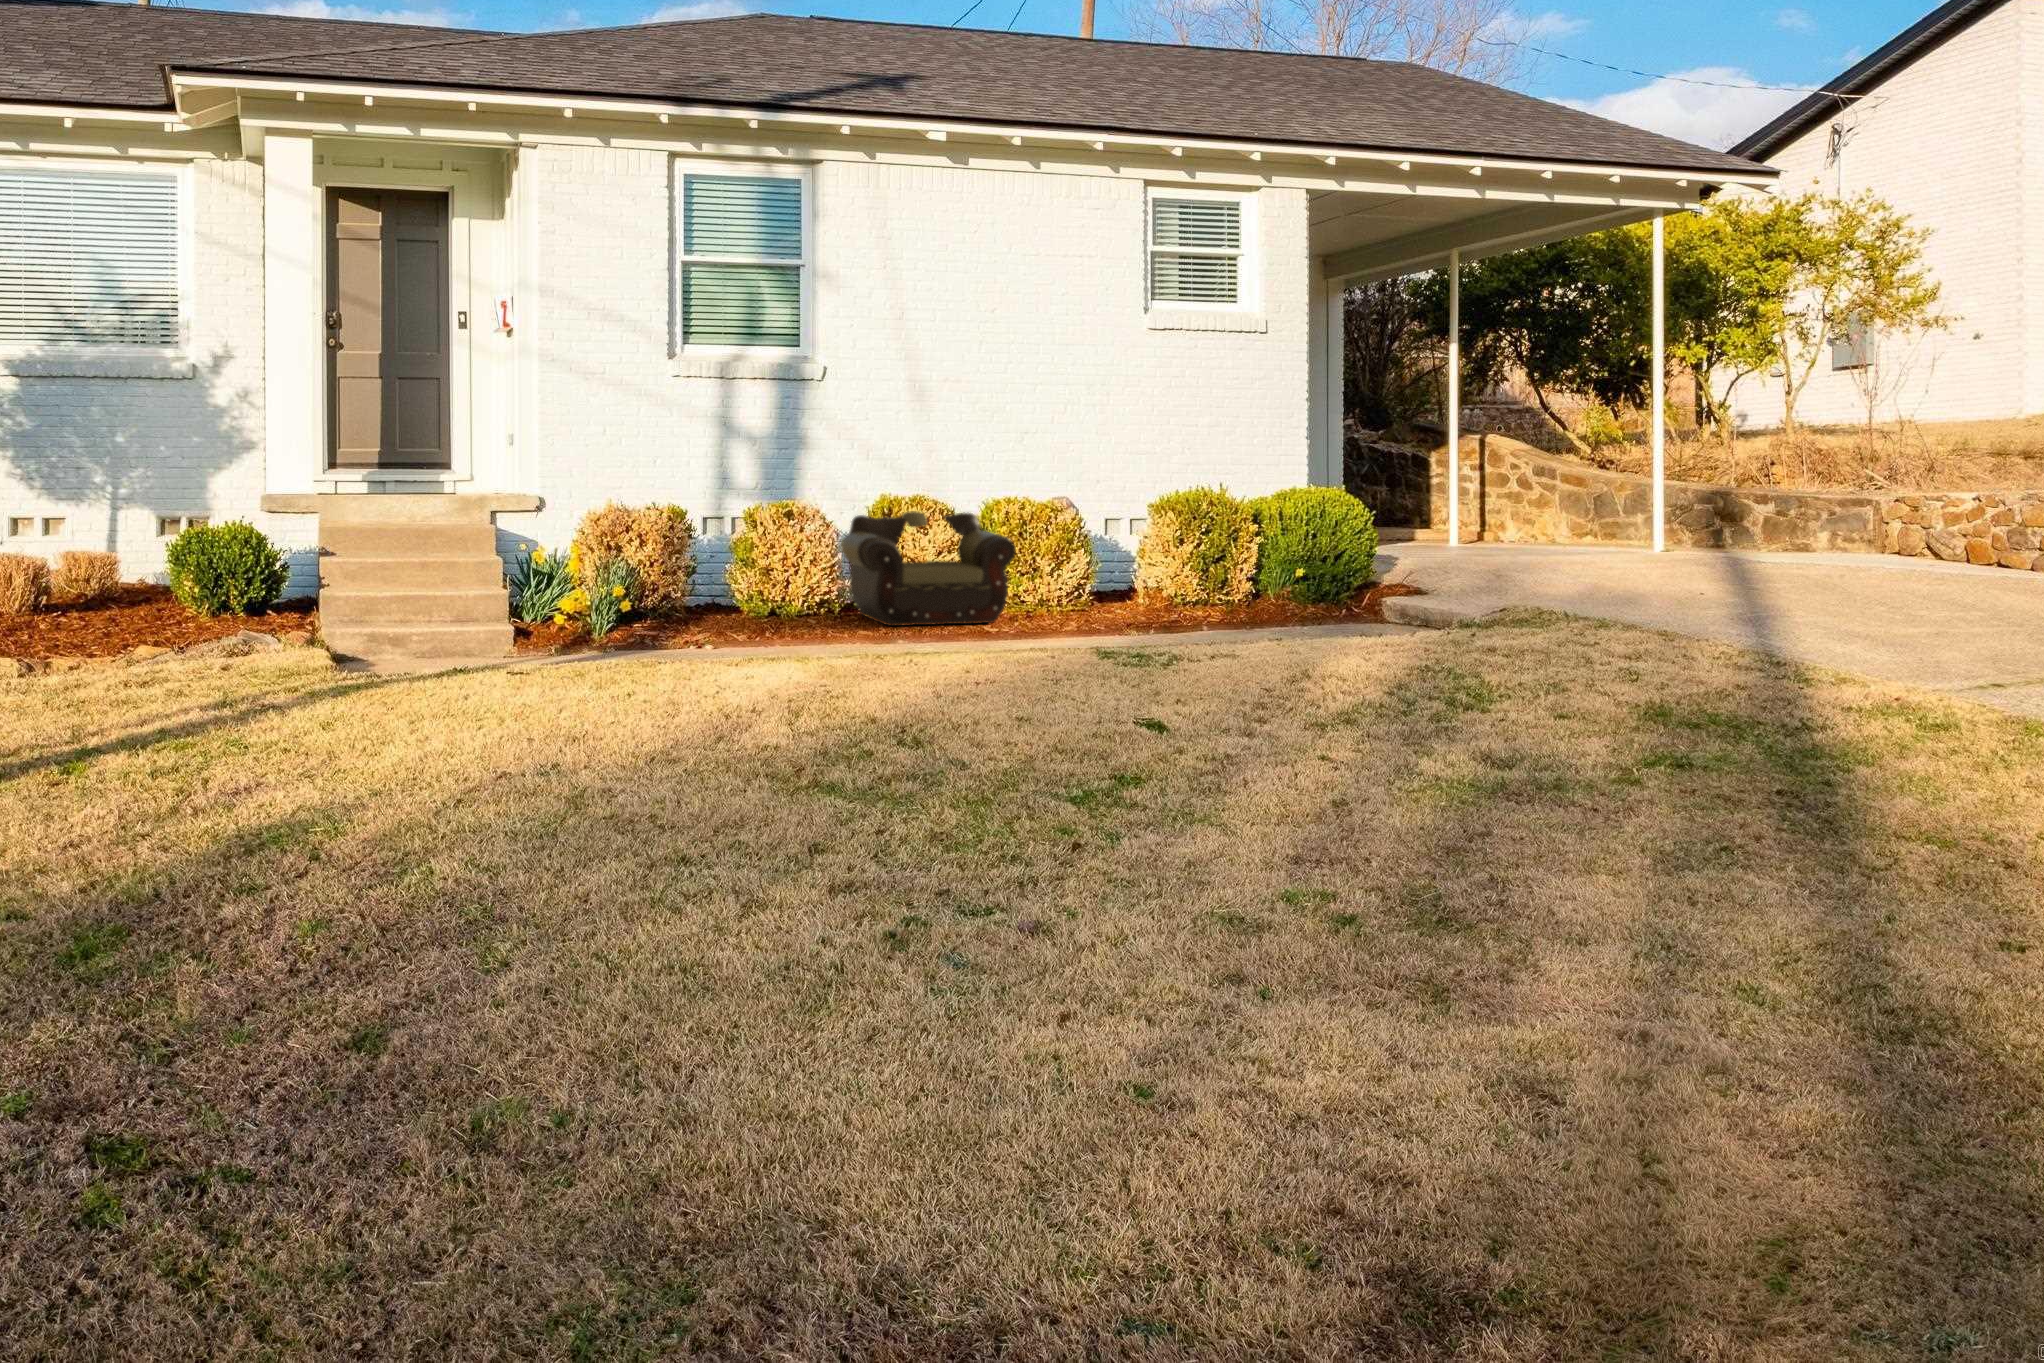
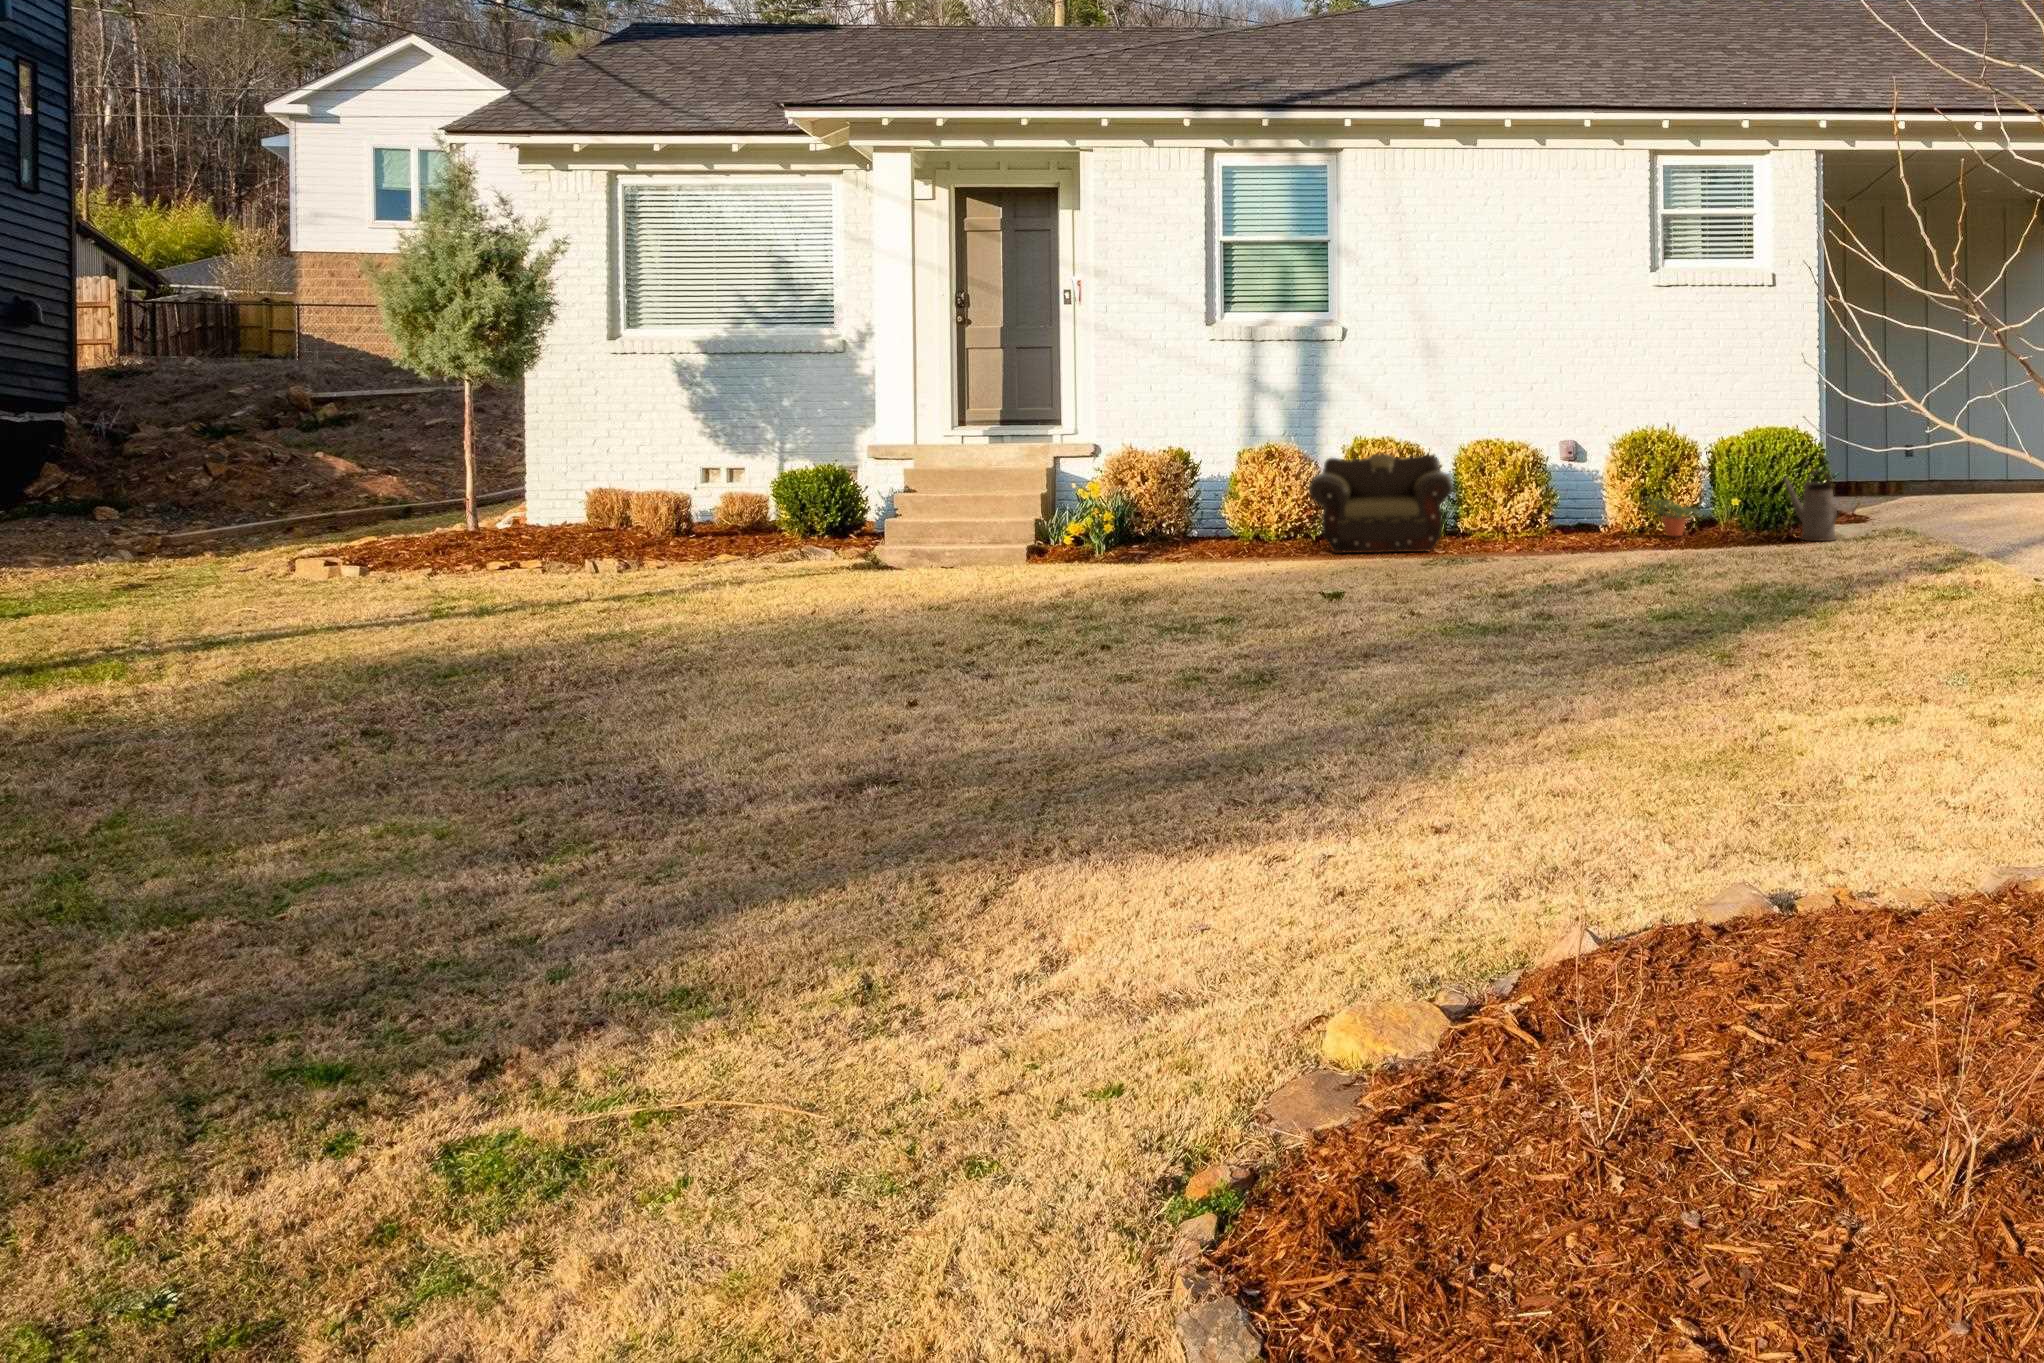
watering can: none [1321,532,1400,609] -> present [1784,471,1837,541]
potted plant: none [1175,561,1253,605] -> present [1649,497,1704,537]

